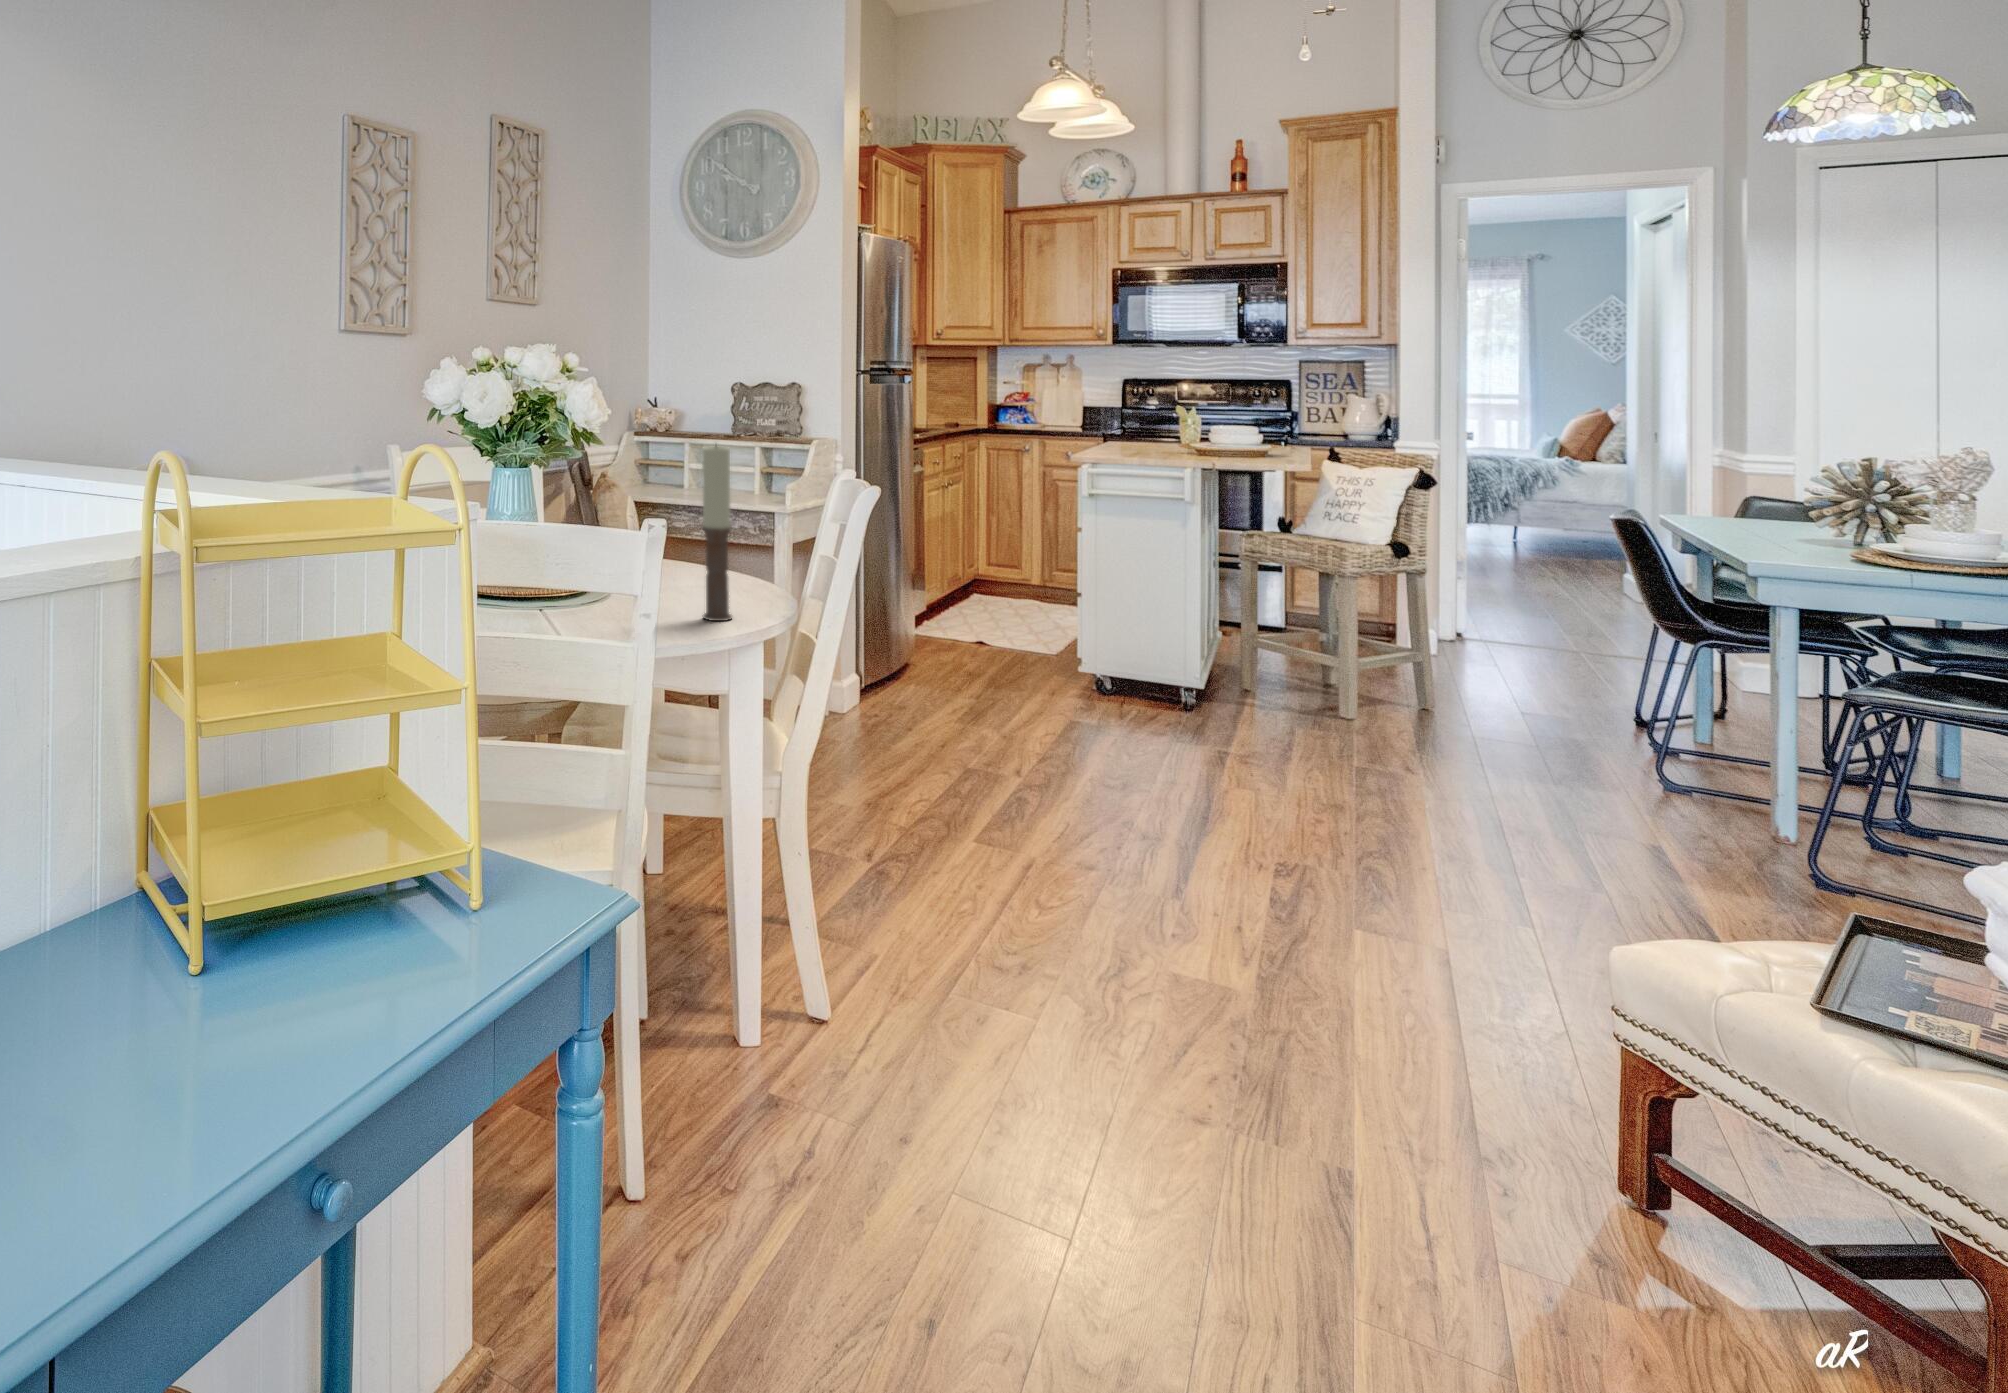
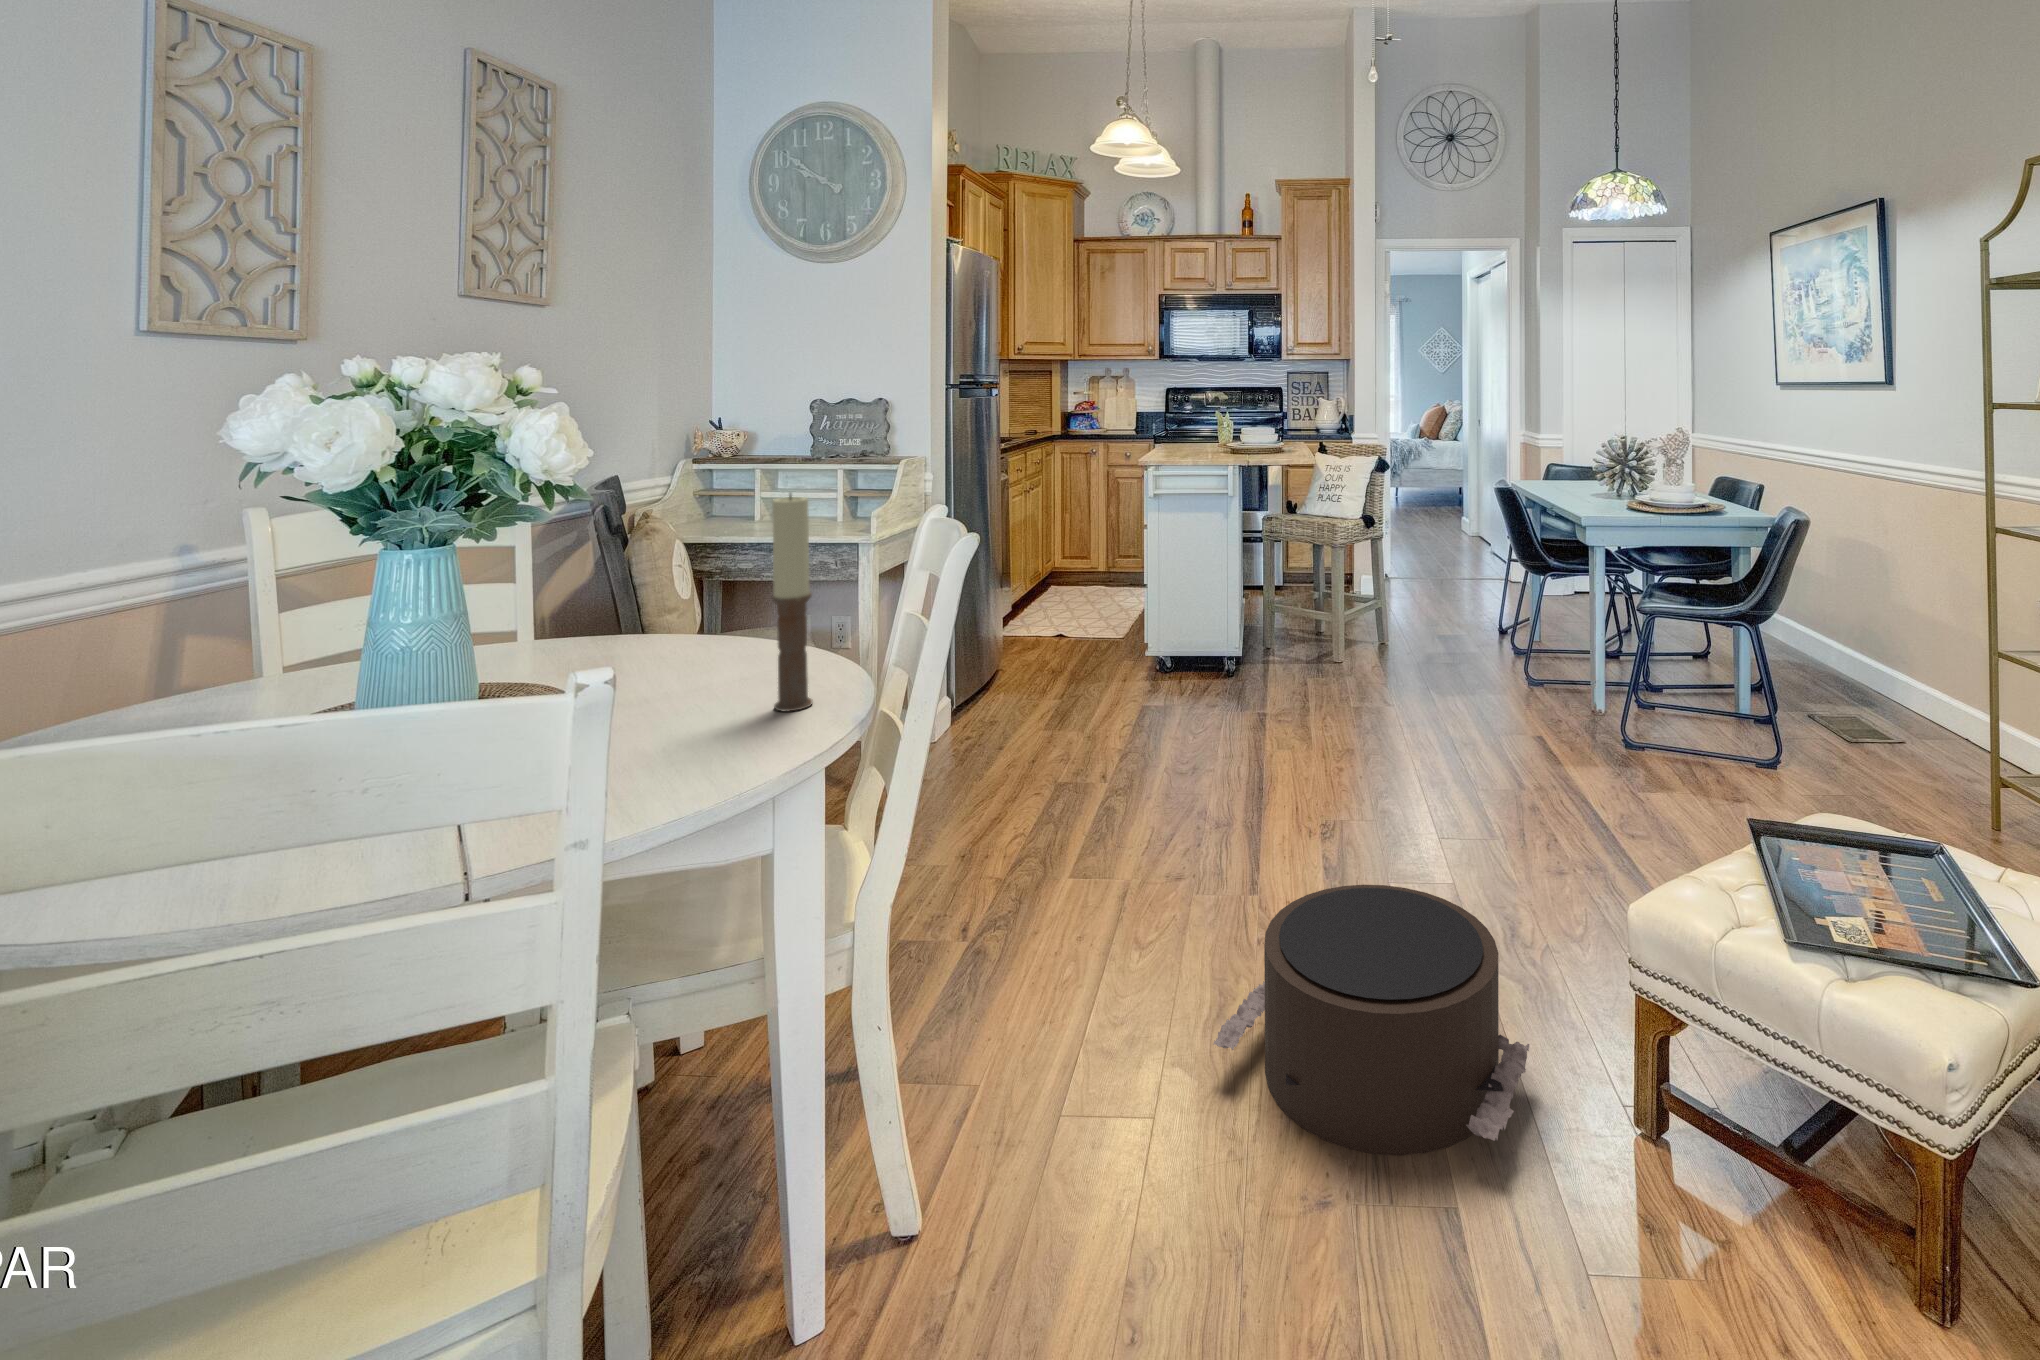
pouf: none [1113,913,1520,1200] -> present [1213,885,1529,1156]

